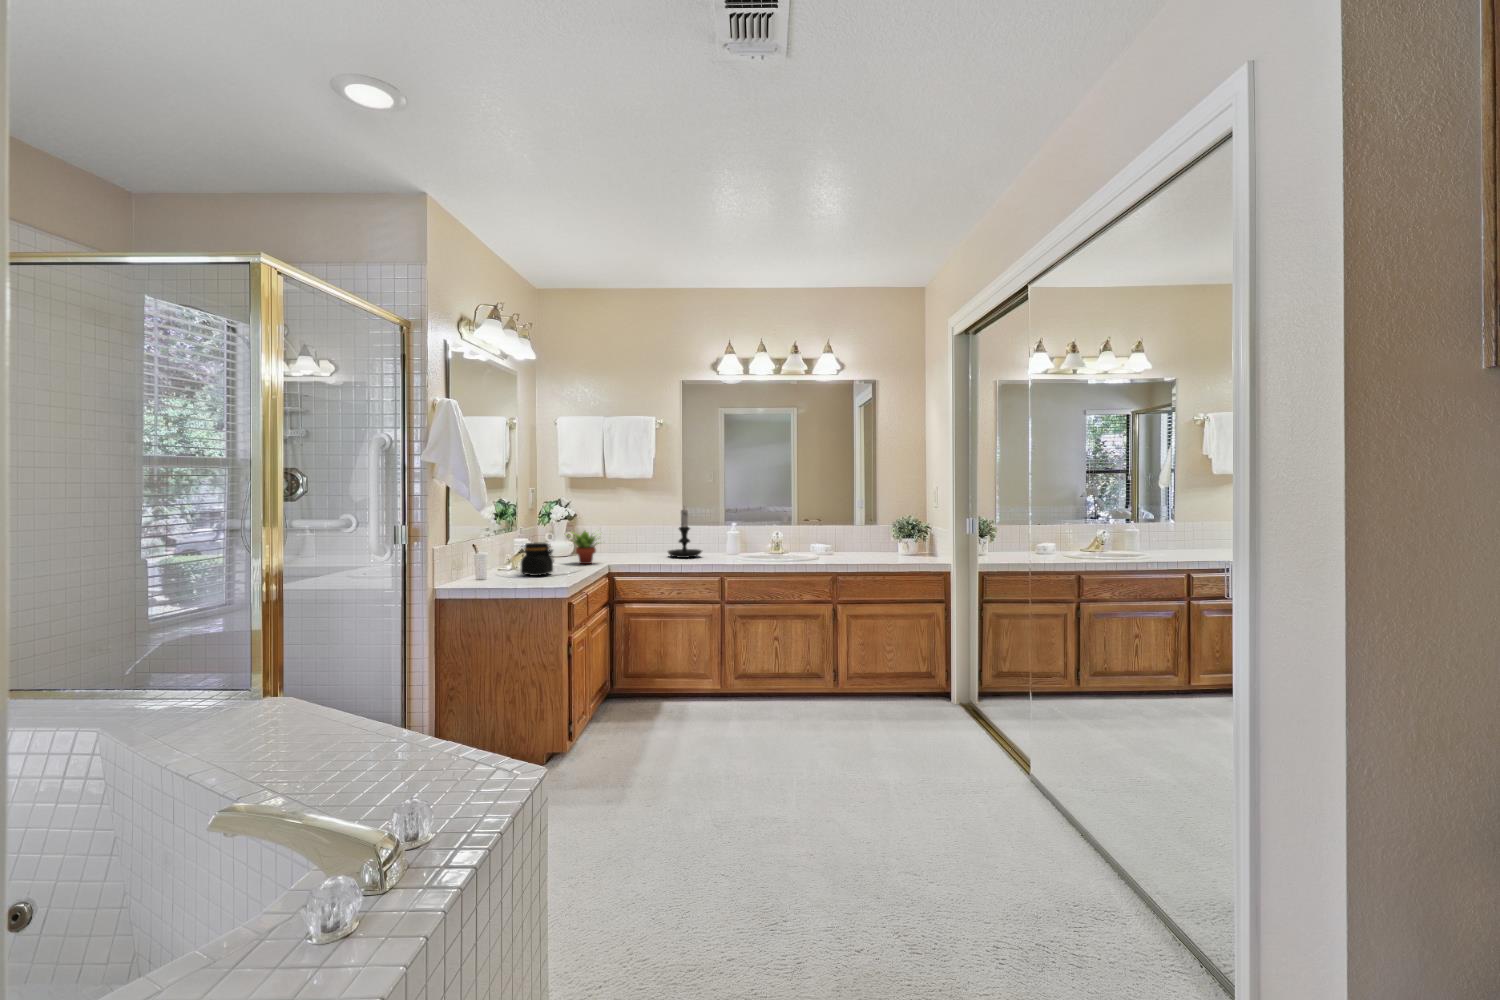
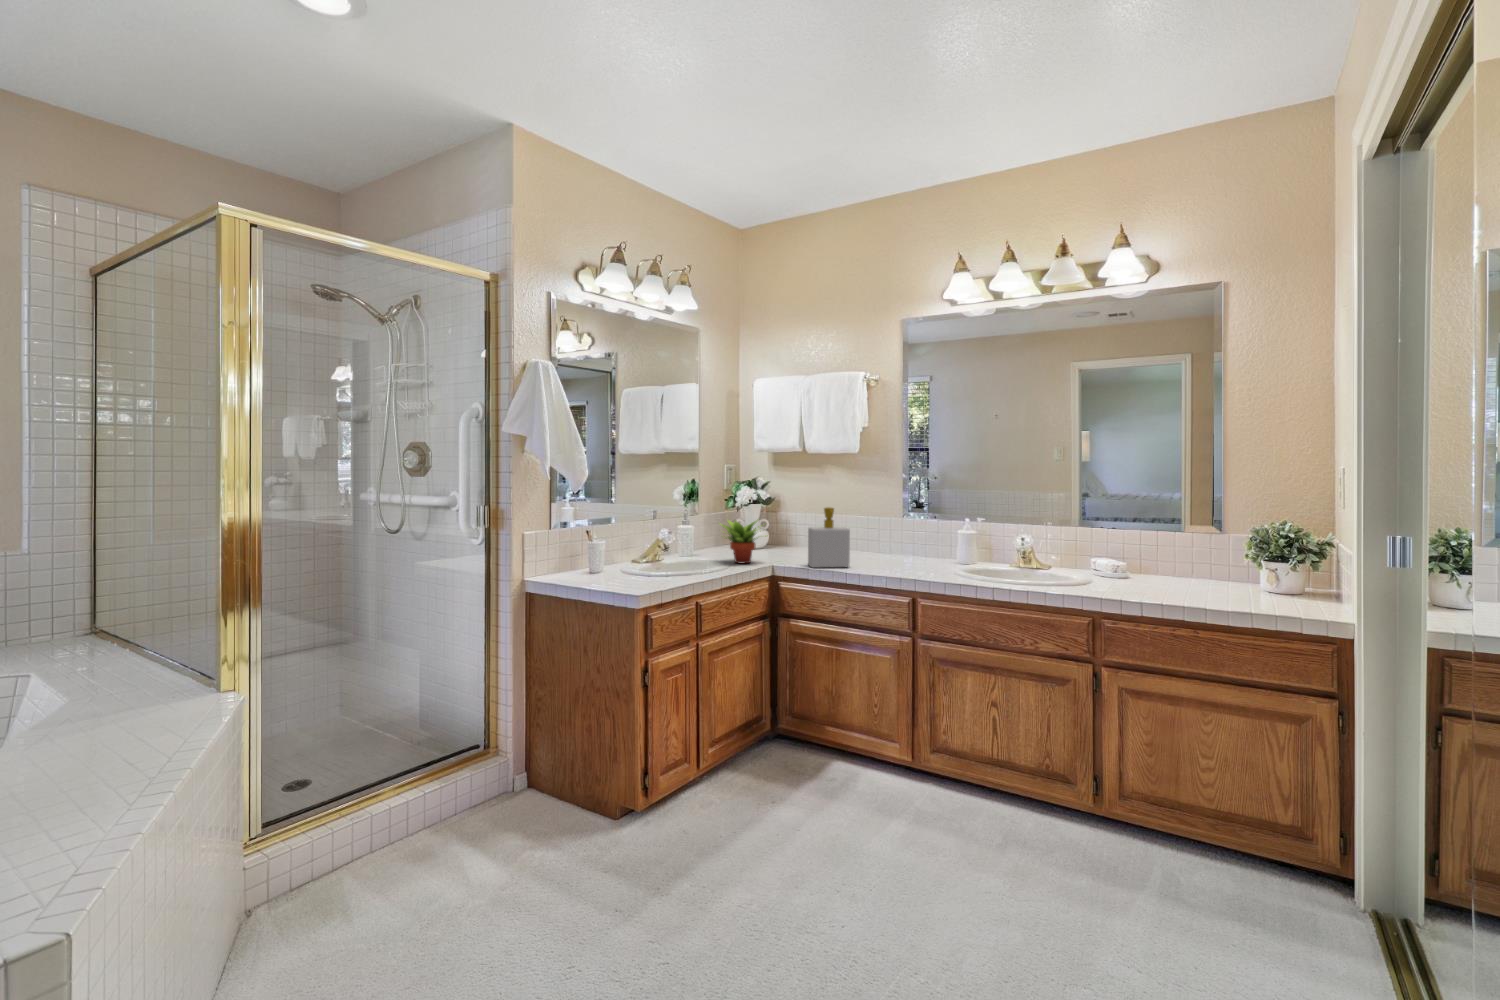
candle holder: present [668,510,702,558] -> none [868,491,917,563]
soap bottle: none [634,519,666,563] -> present [808,507,850,568]
jar: present [519,543,554,576] -> none [625,534,667,576]

